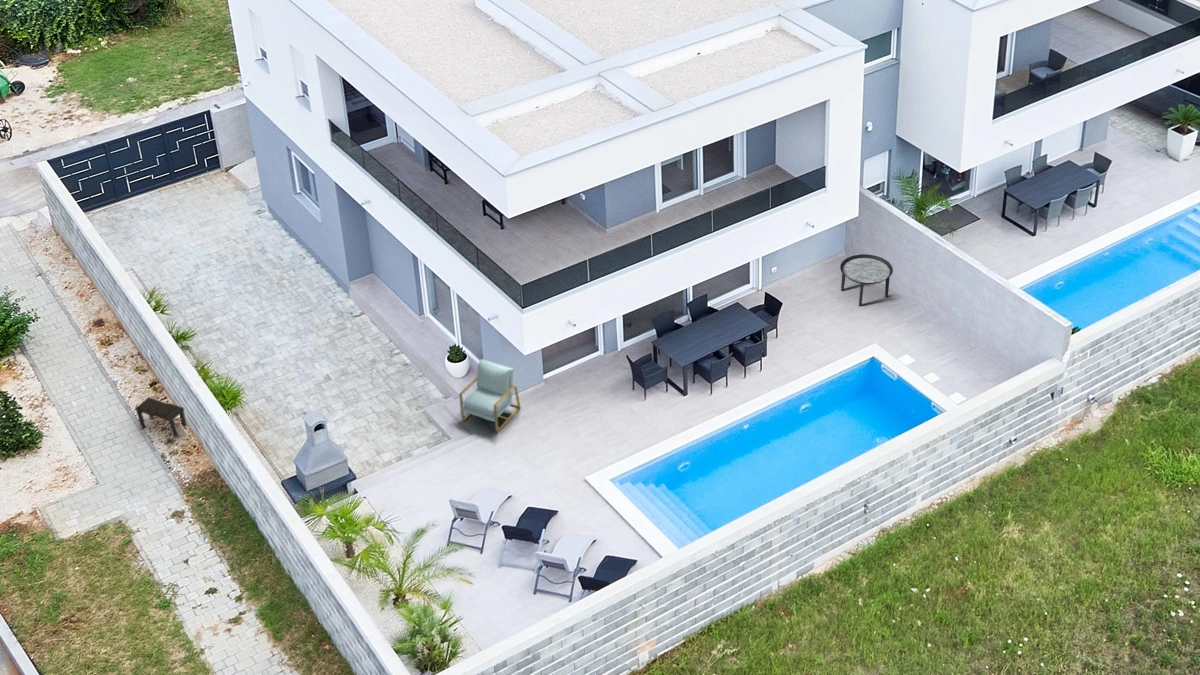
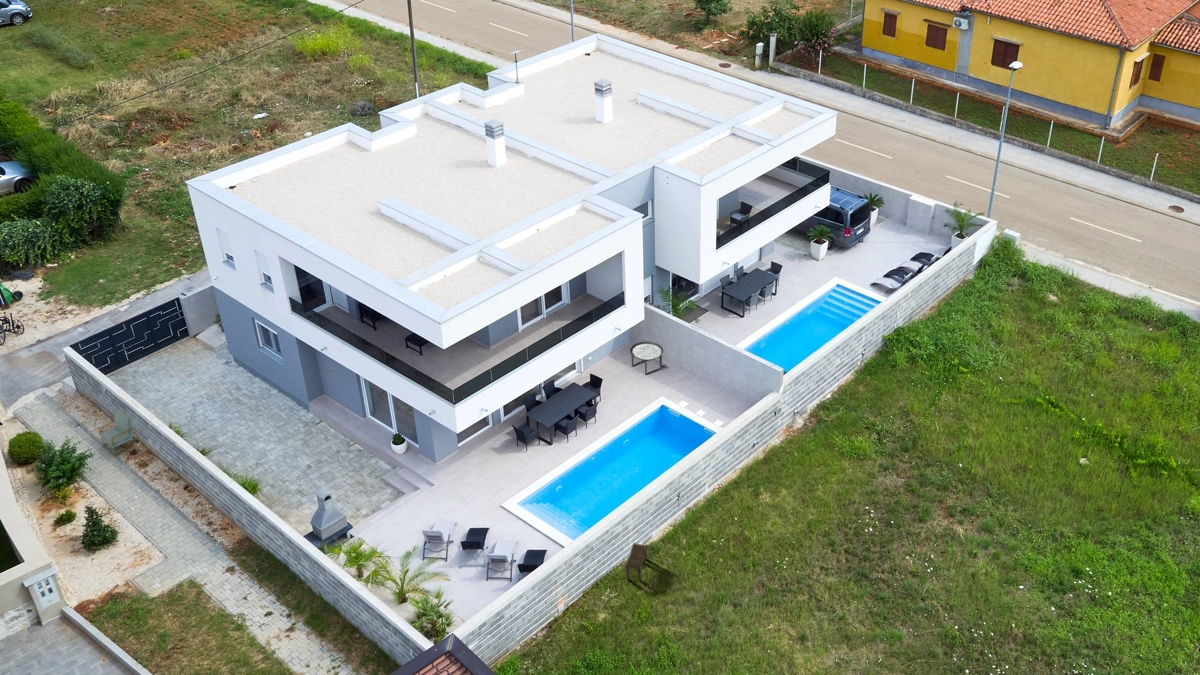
chair: present [459,359,521,432] -> present [99,410,140,455]
bench: present [135,397,186,438] -> present [626,543,648,580]

